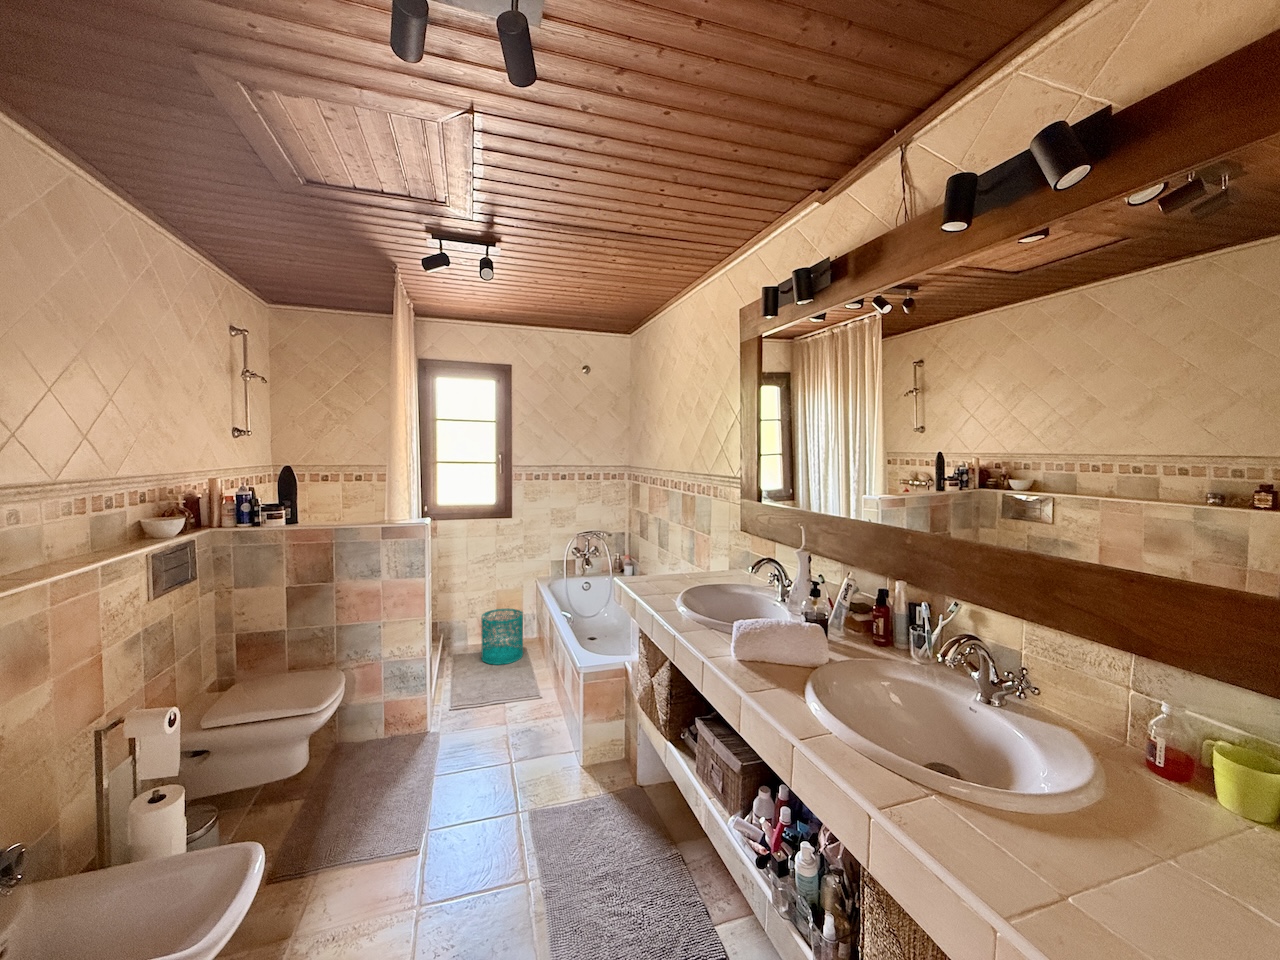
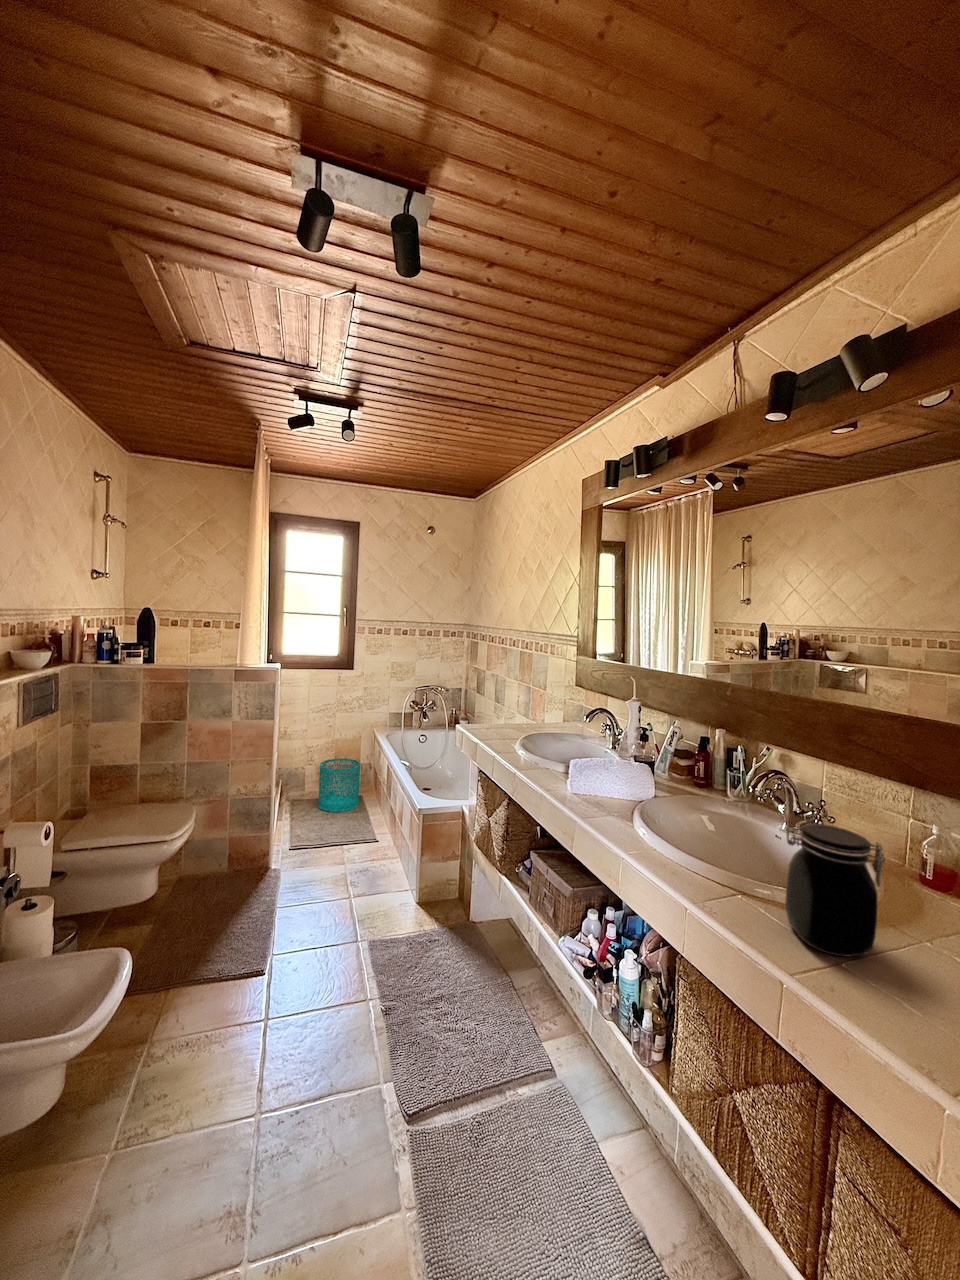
jar: none [996,721,1129,896] -> present [785,824,886,956]

